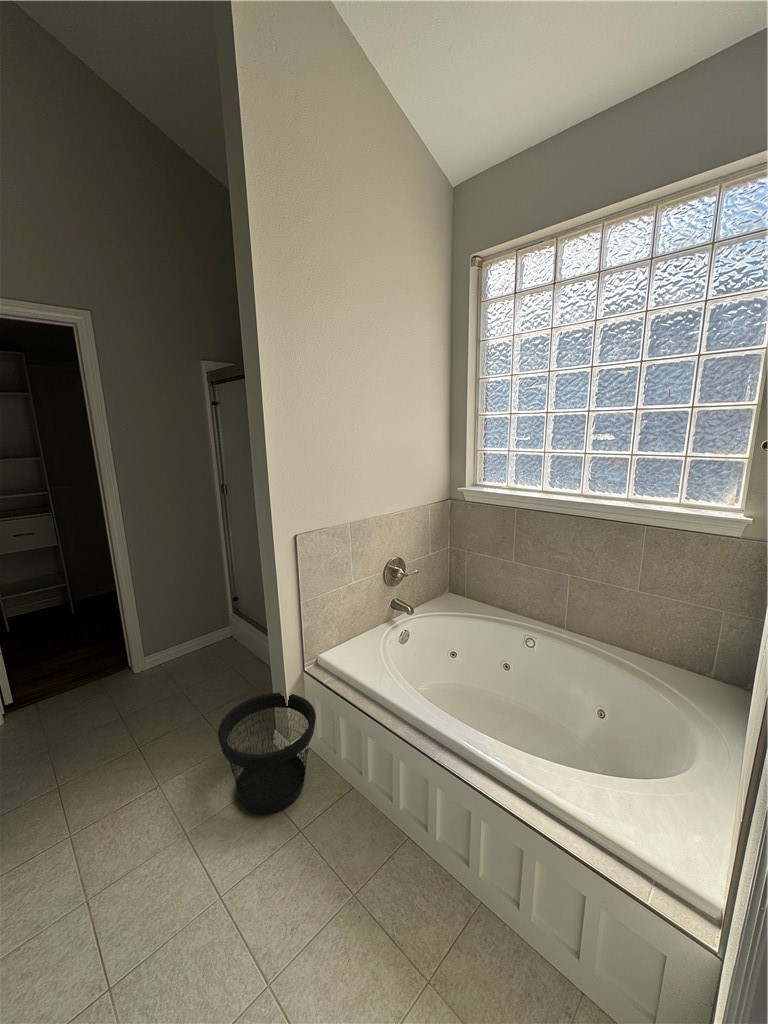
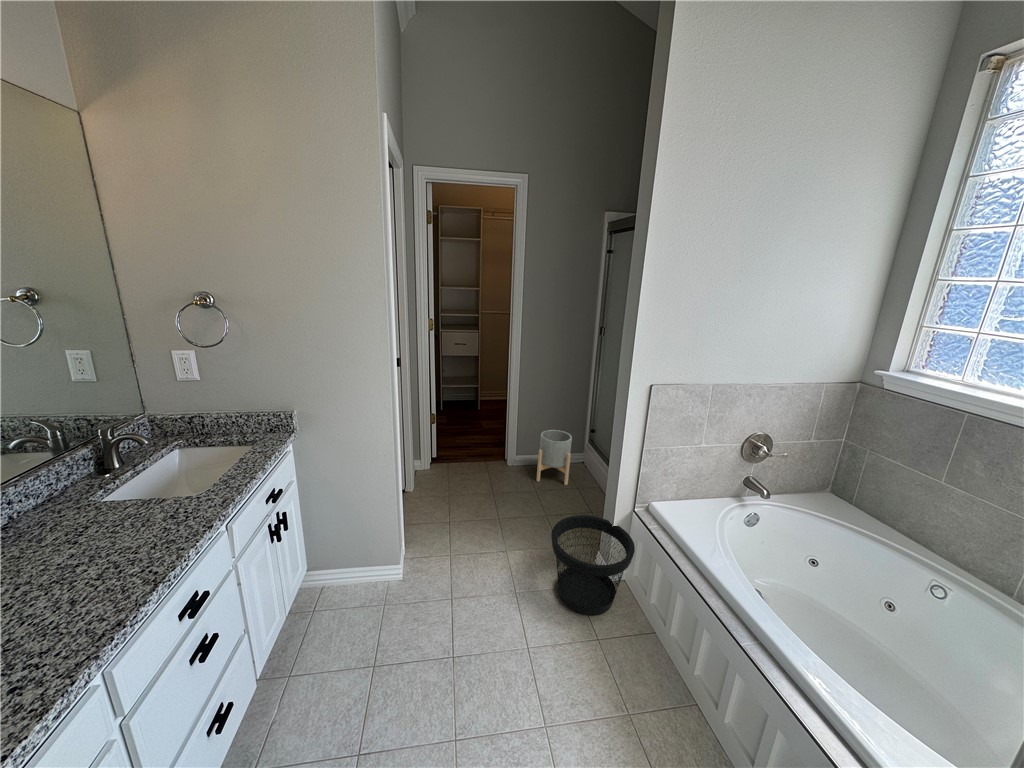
planter: none [172,610,218,679] -> present [536,430,572,485]

